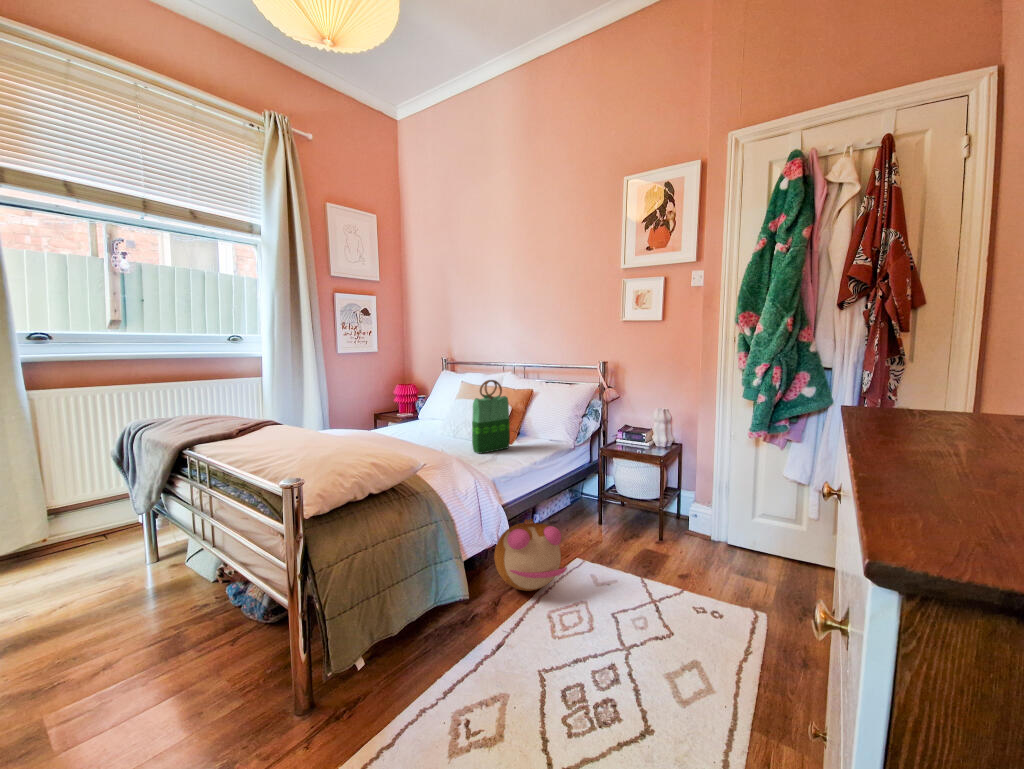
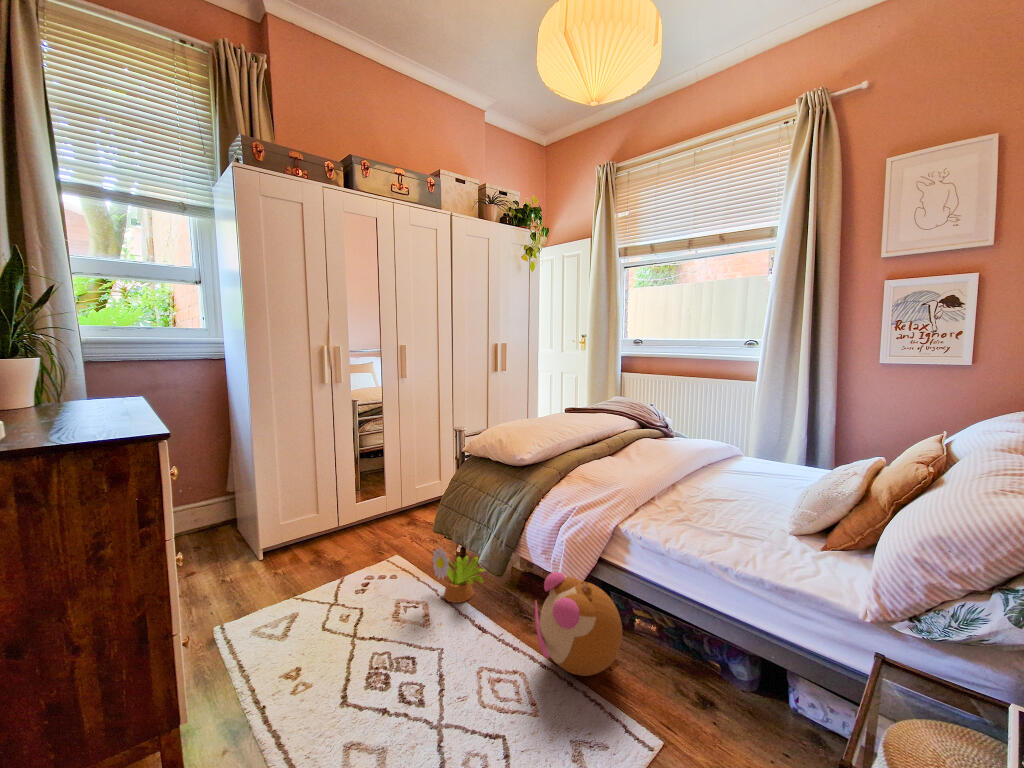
tote bag: present [472,380,510,454] -> none [709,414,775,536]
decorative plant: none [388,621,468,703] -> present [432,547,484,603]

